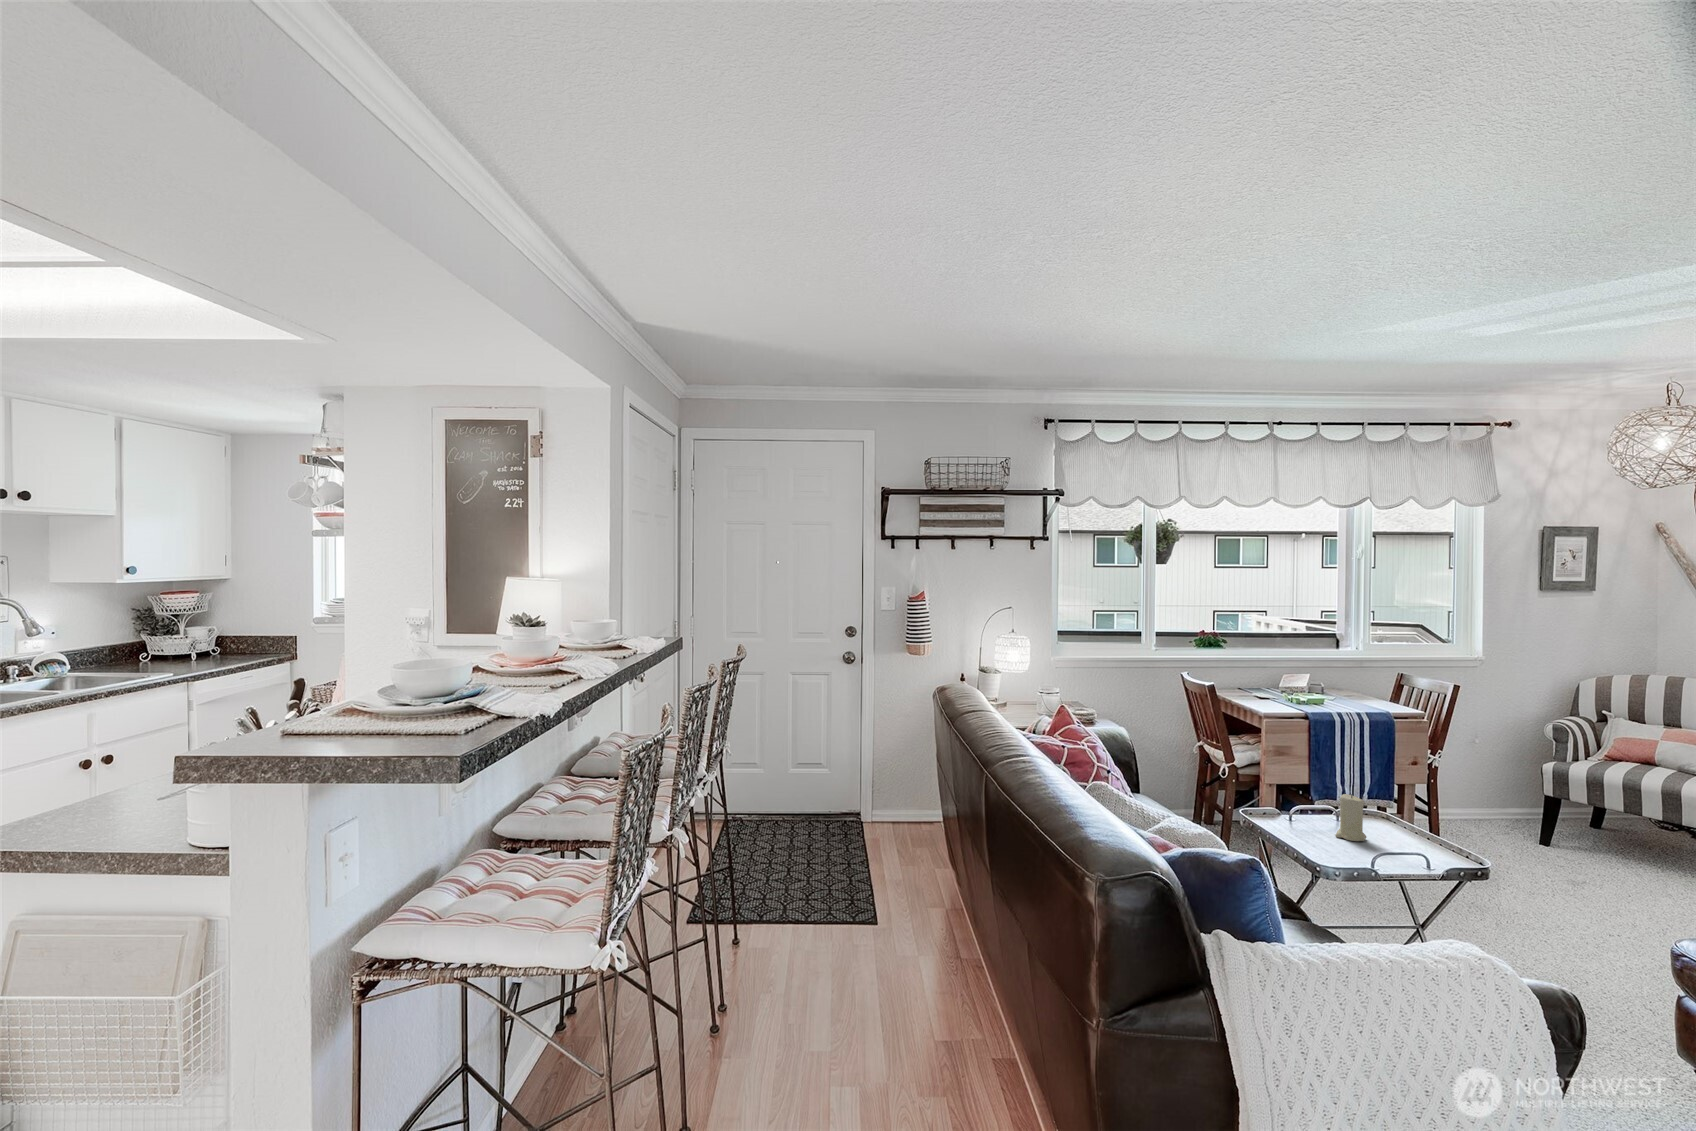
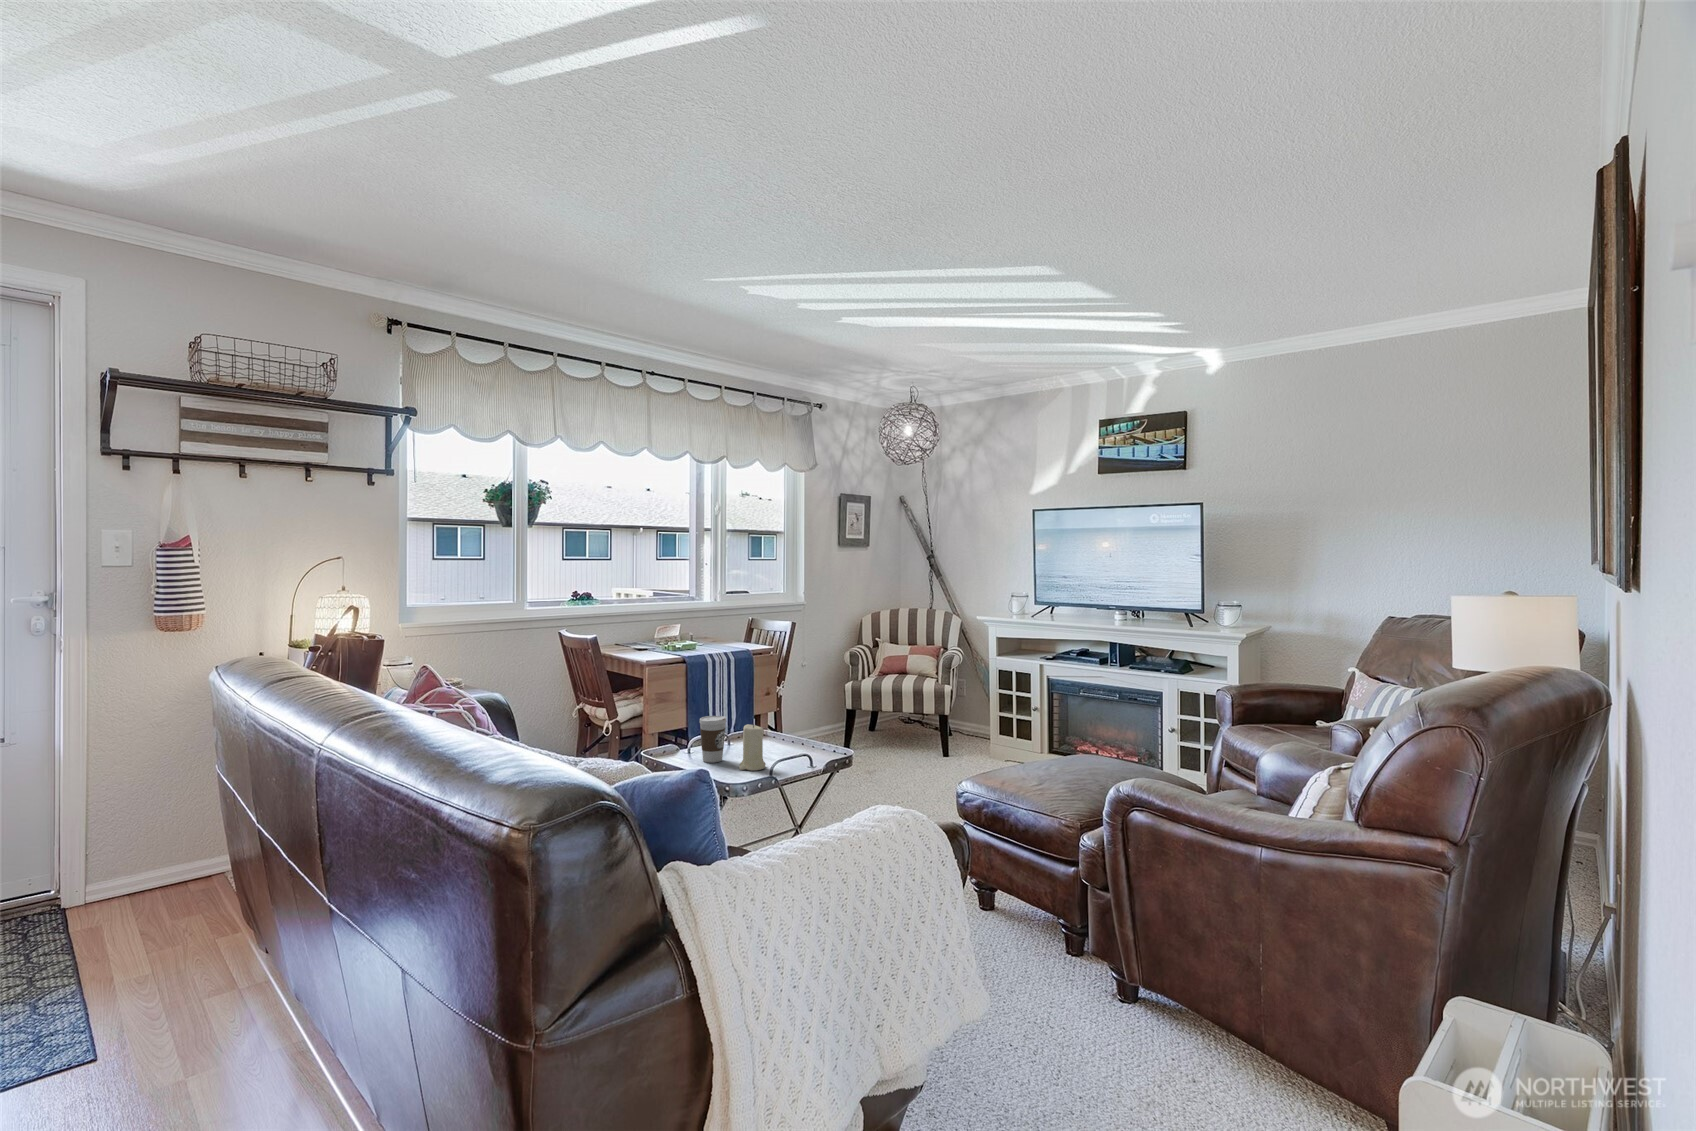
coffee cup: none [1297,778,1326,825] -> present [700,716,726,763]

